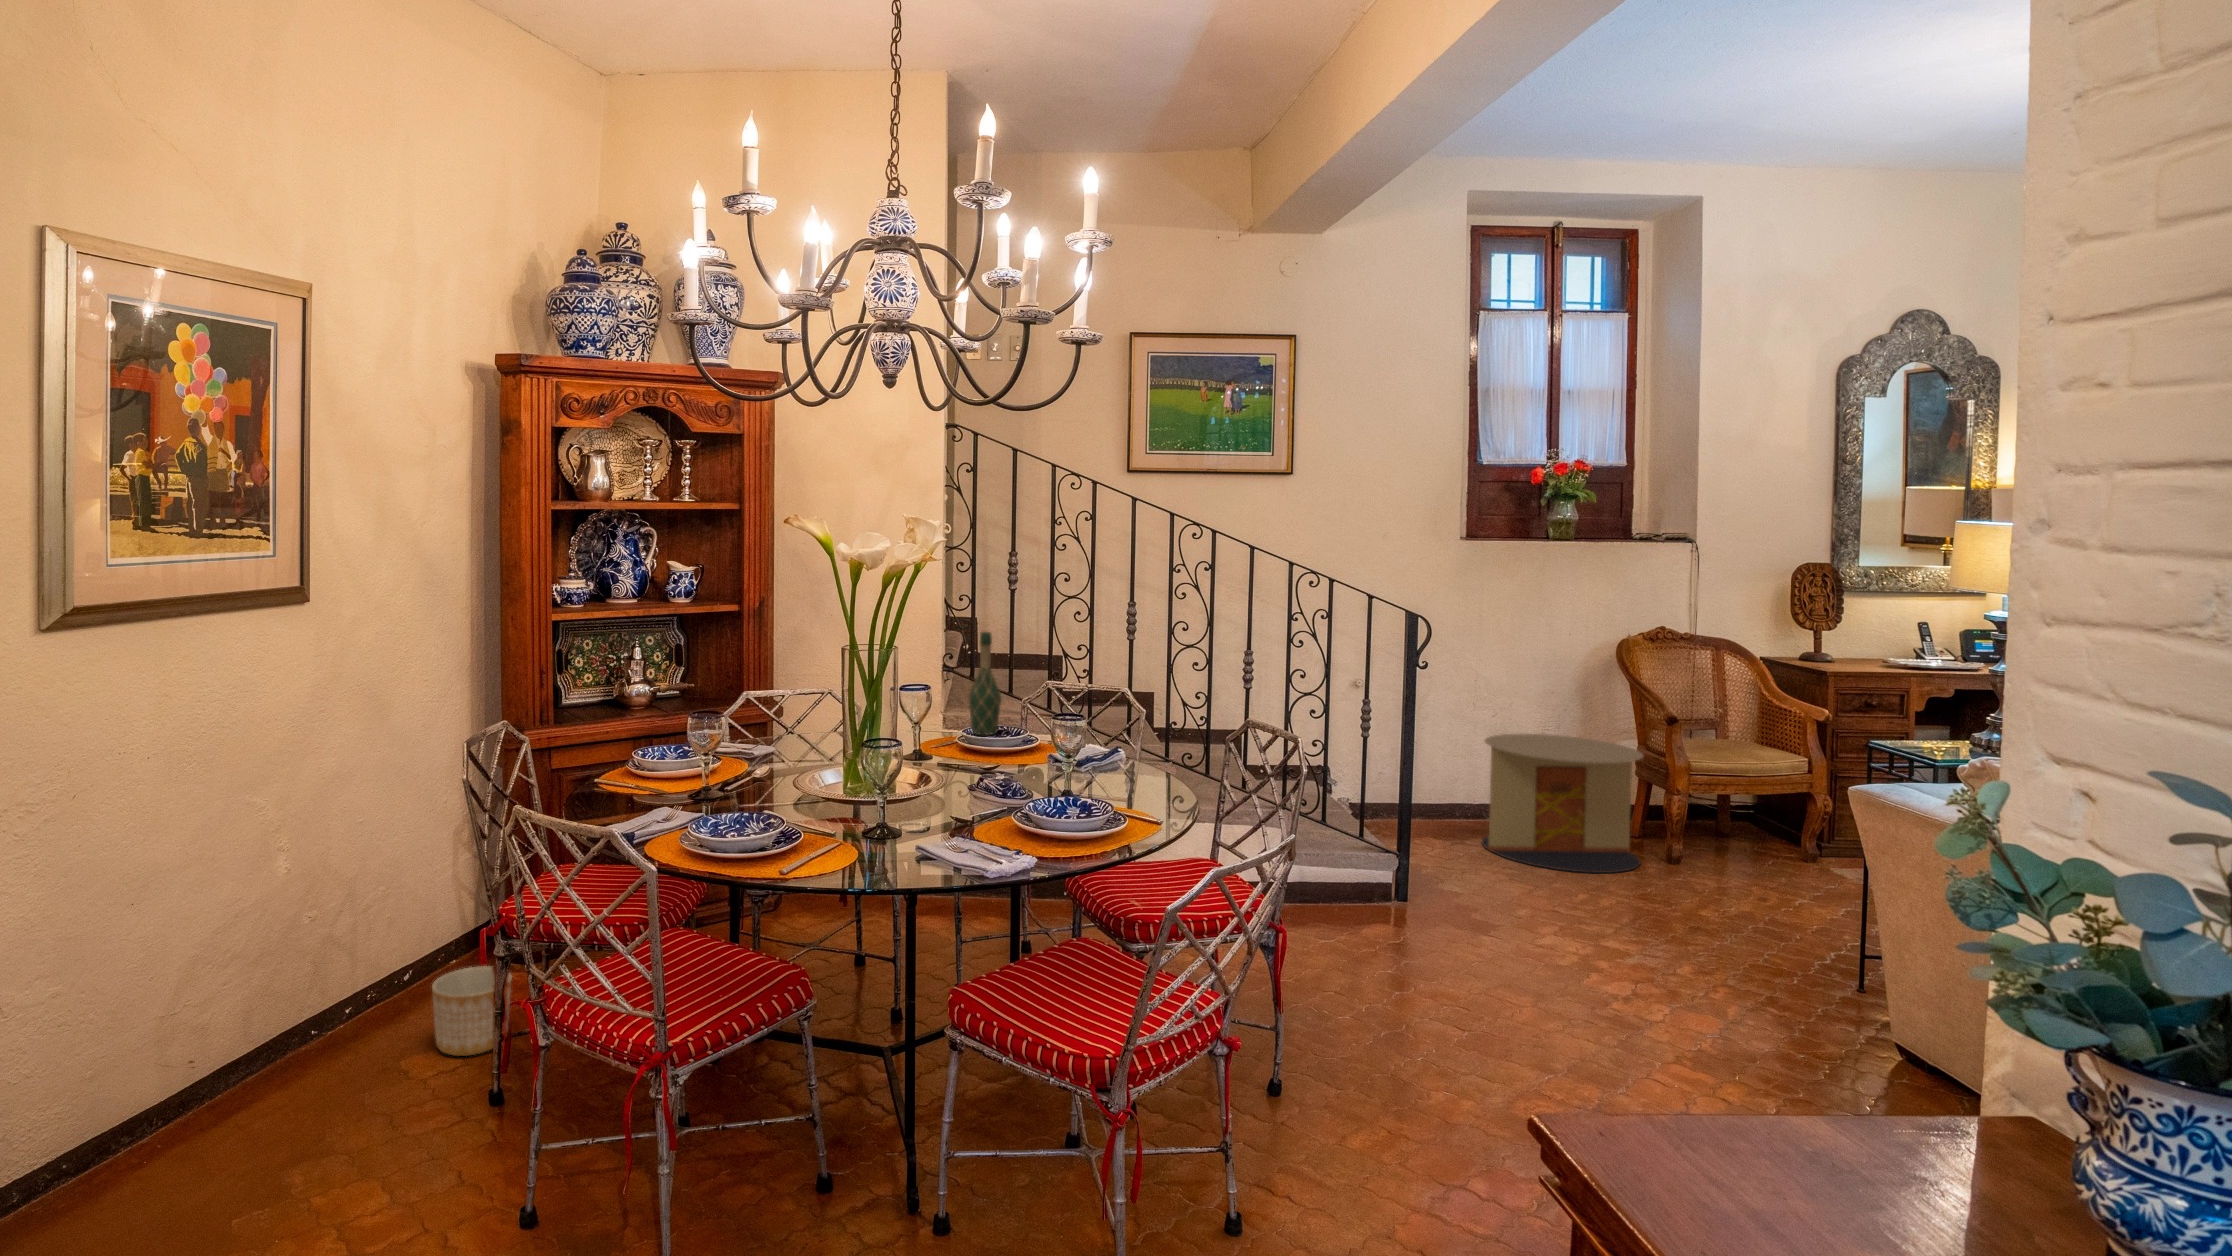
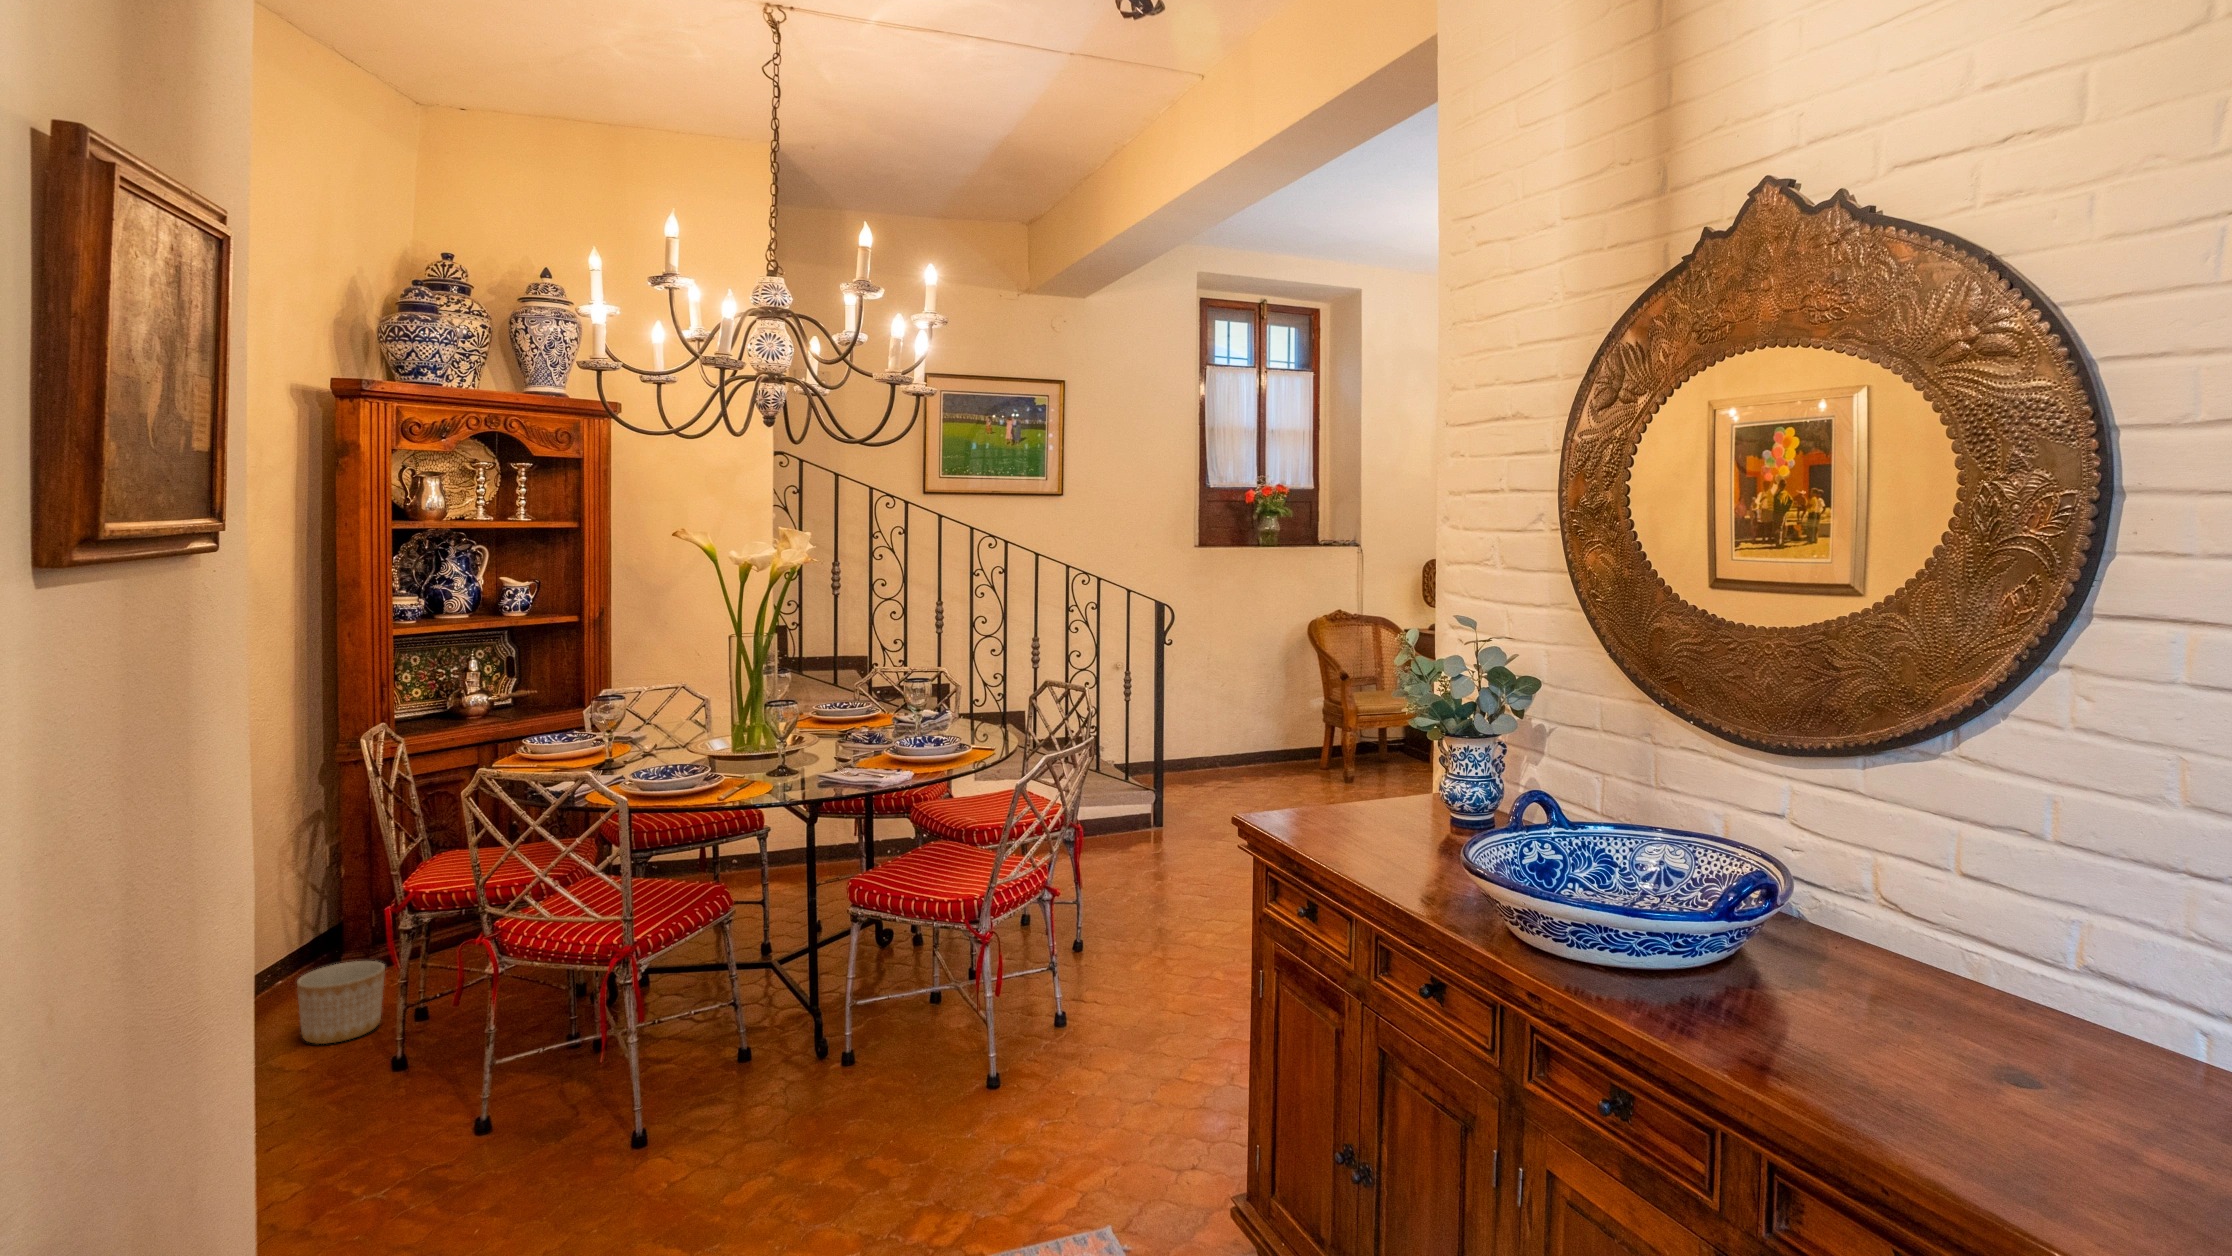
wine bottle: present [969,632,1001,735] -> none [822,627,851,712]
side table: present [1482,734,1643,873] -> none [1217,692,1324,789]

